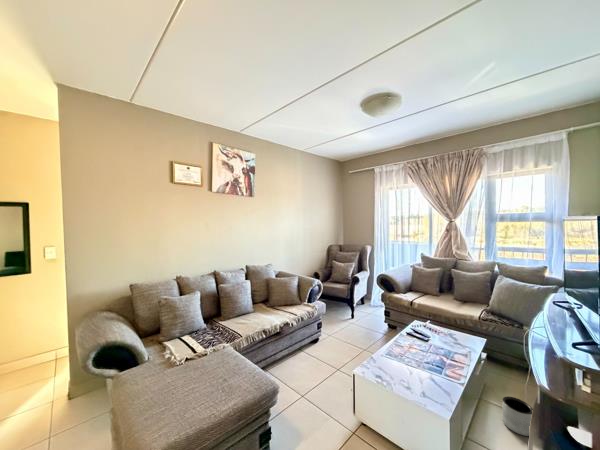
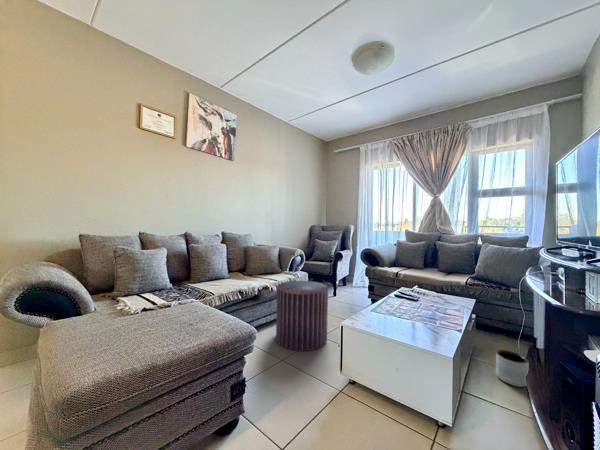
pouf: none [296,315,343,386] -> present [276,281,328,351]

